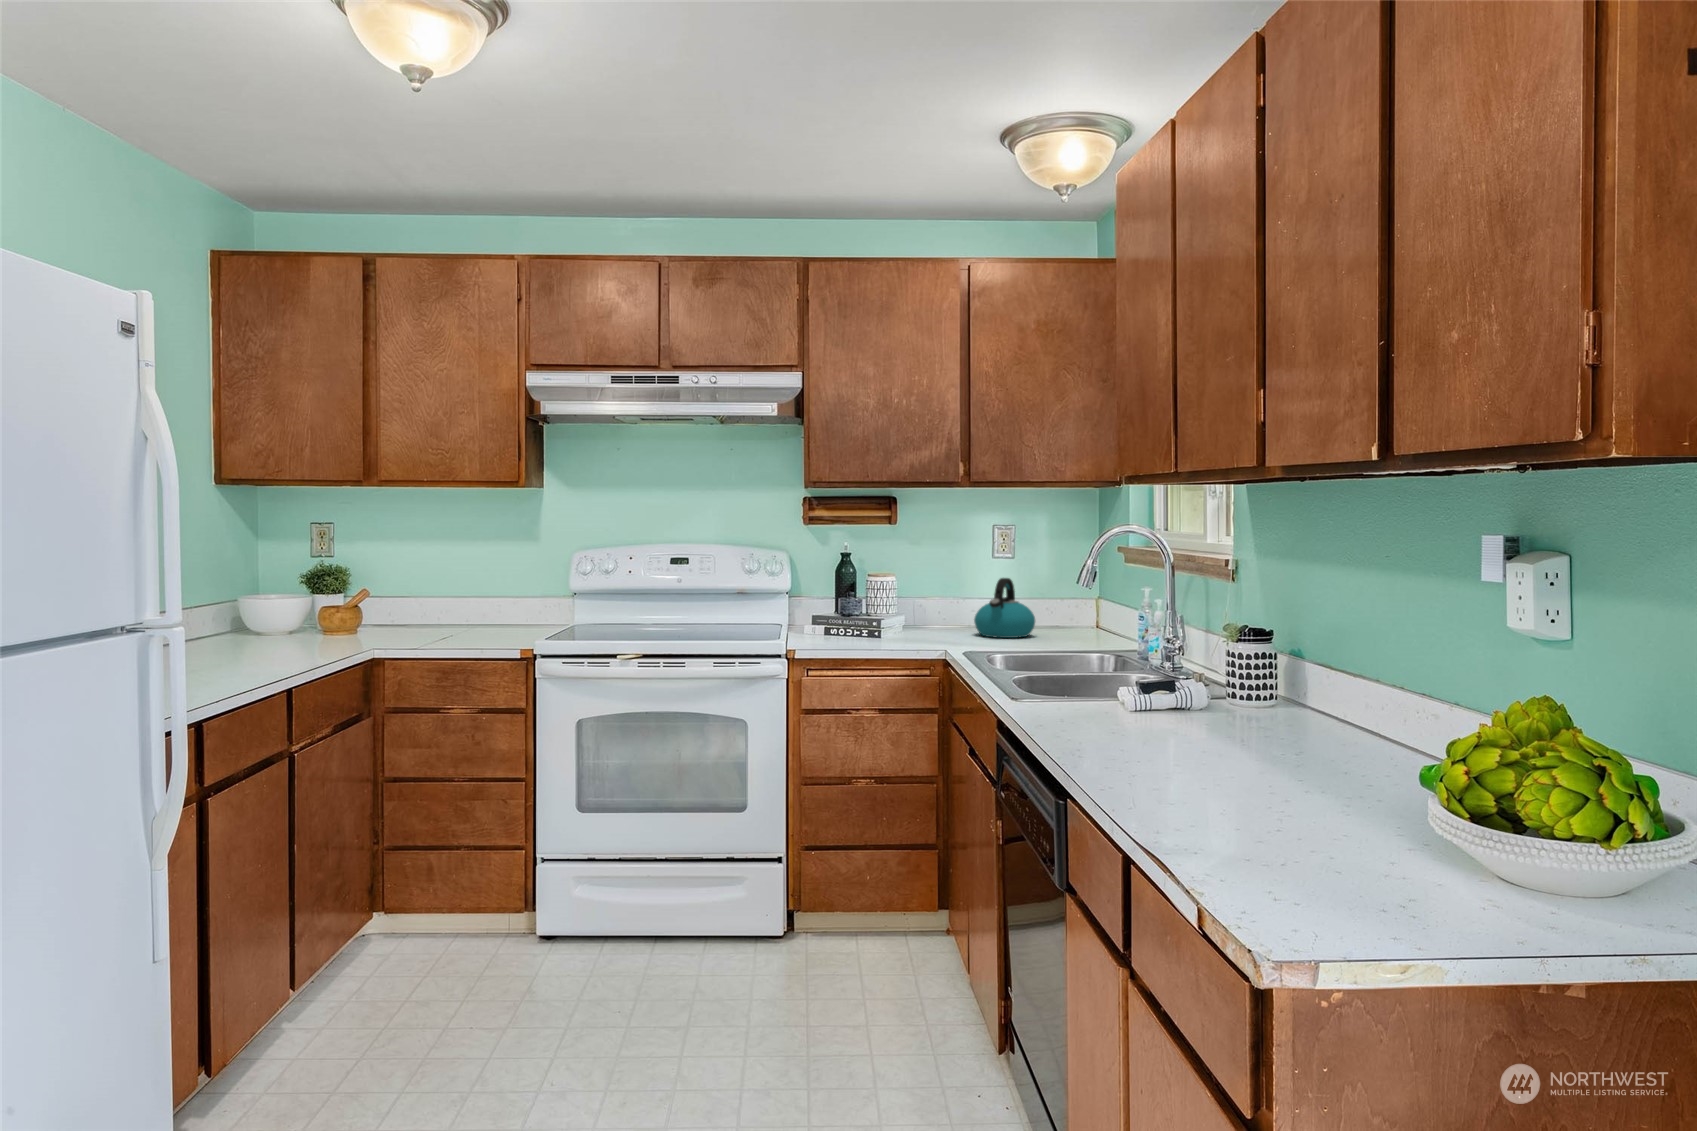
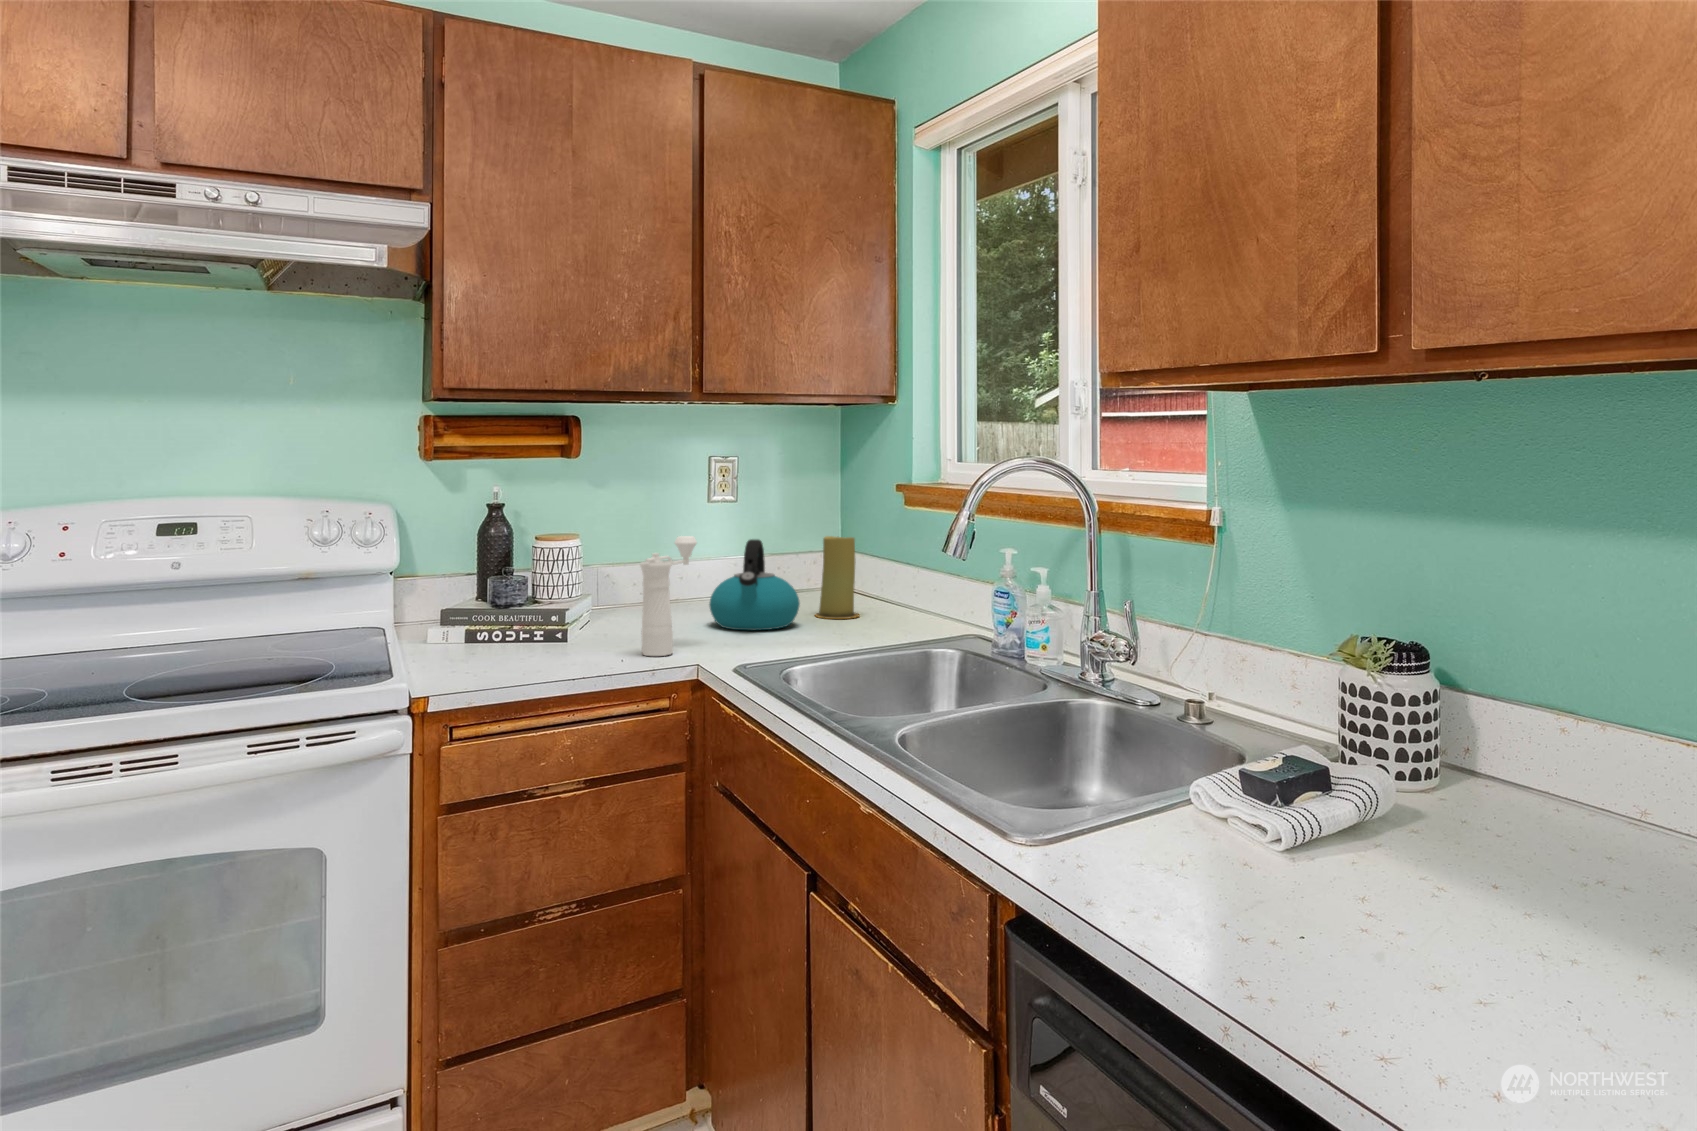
pepper mill: none [919,574,958,646] -> present [640,536,697,656]
candle: none [1053,577,1086,635] -> present [815,536,859,619]

